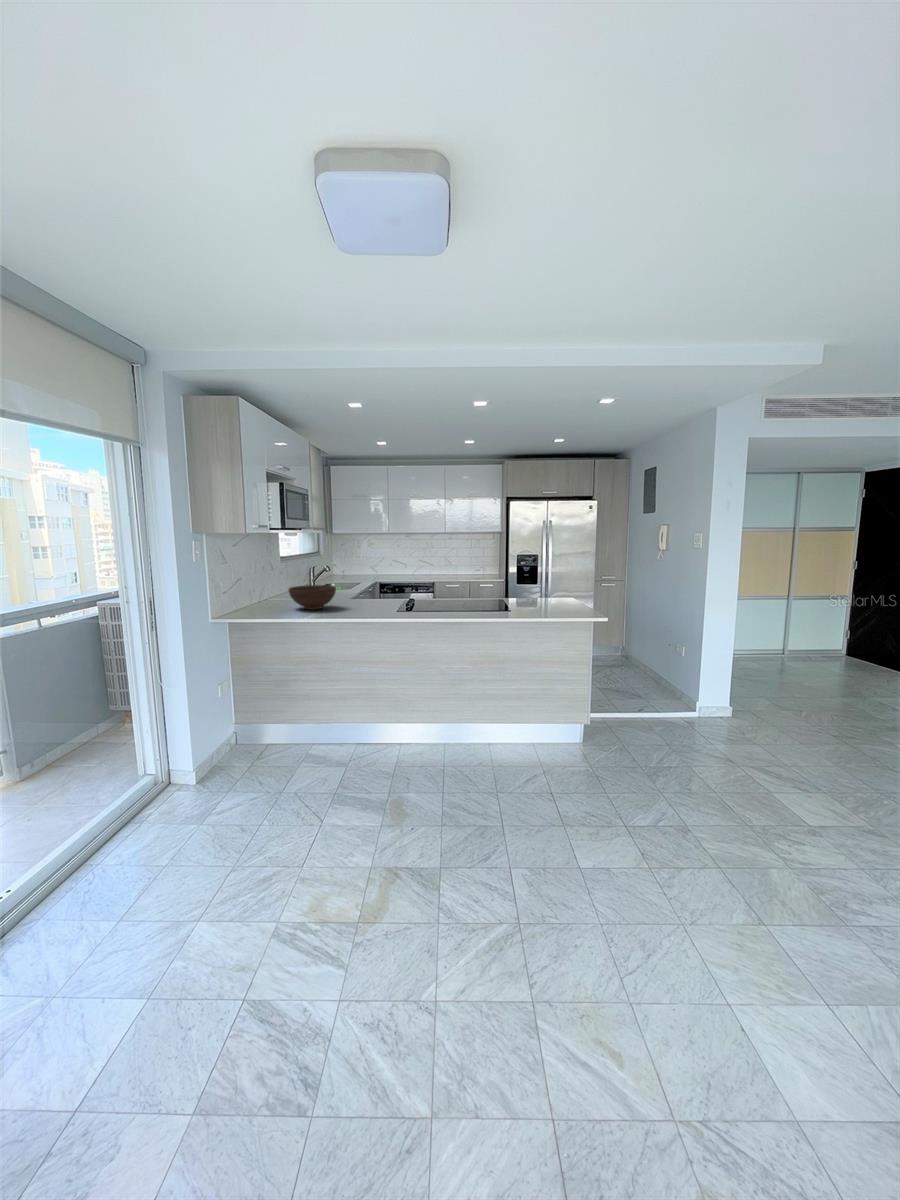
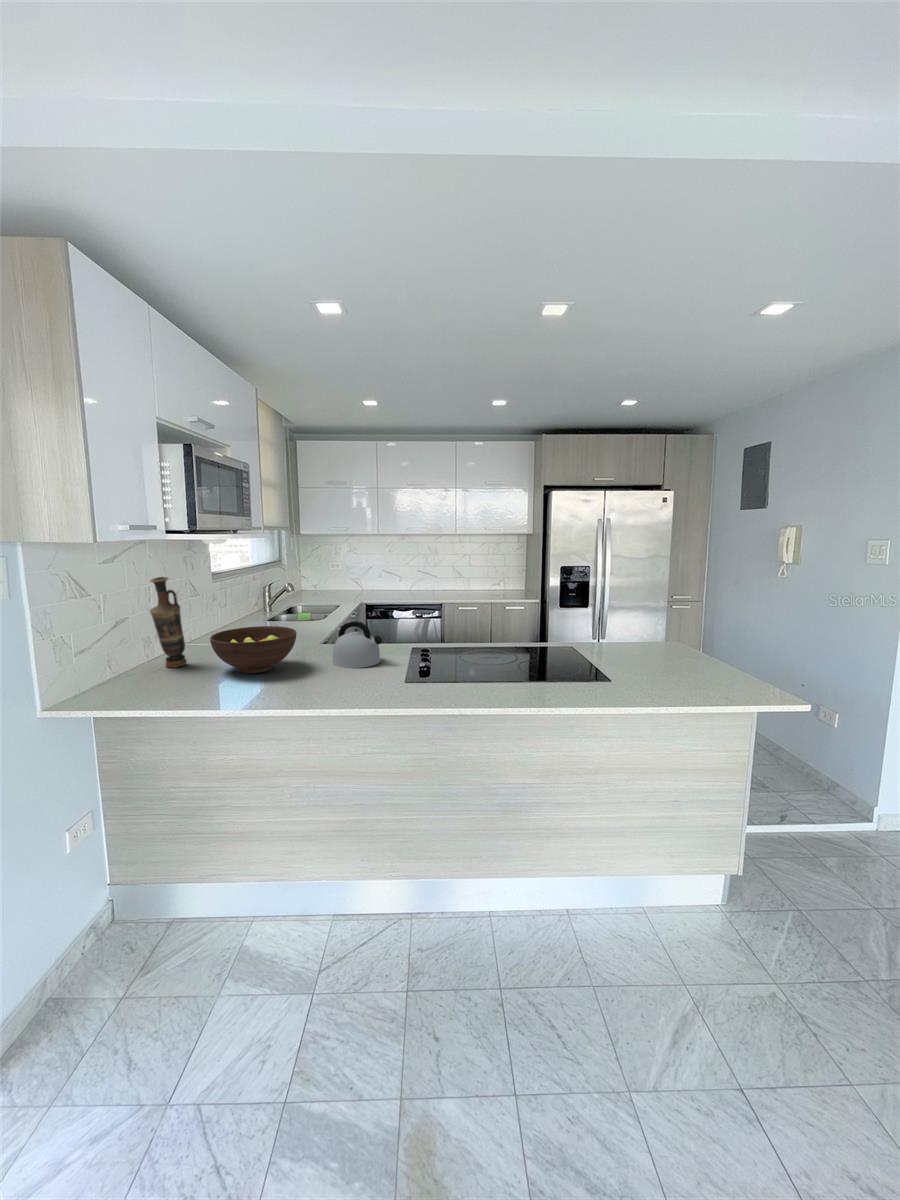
vase: none [254,555,273,607] -> present [150,577,187,668]
kettle: none [356,582,386,609] -> present [332,621,382,668]

